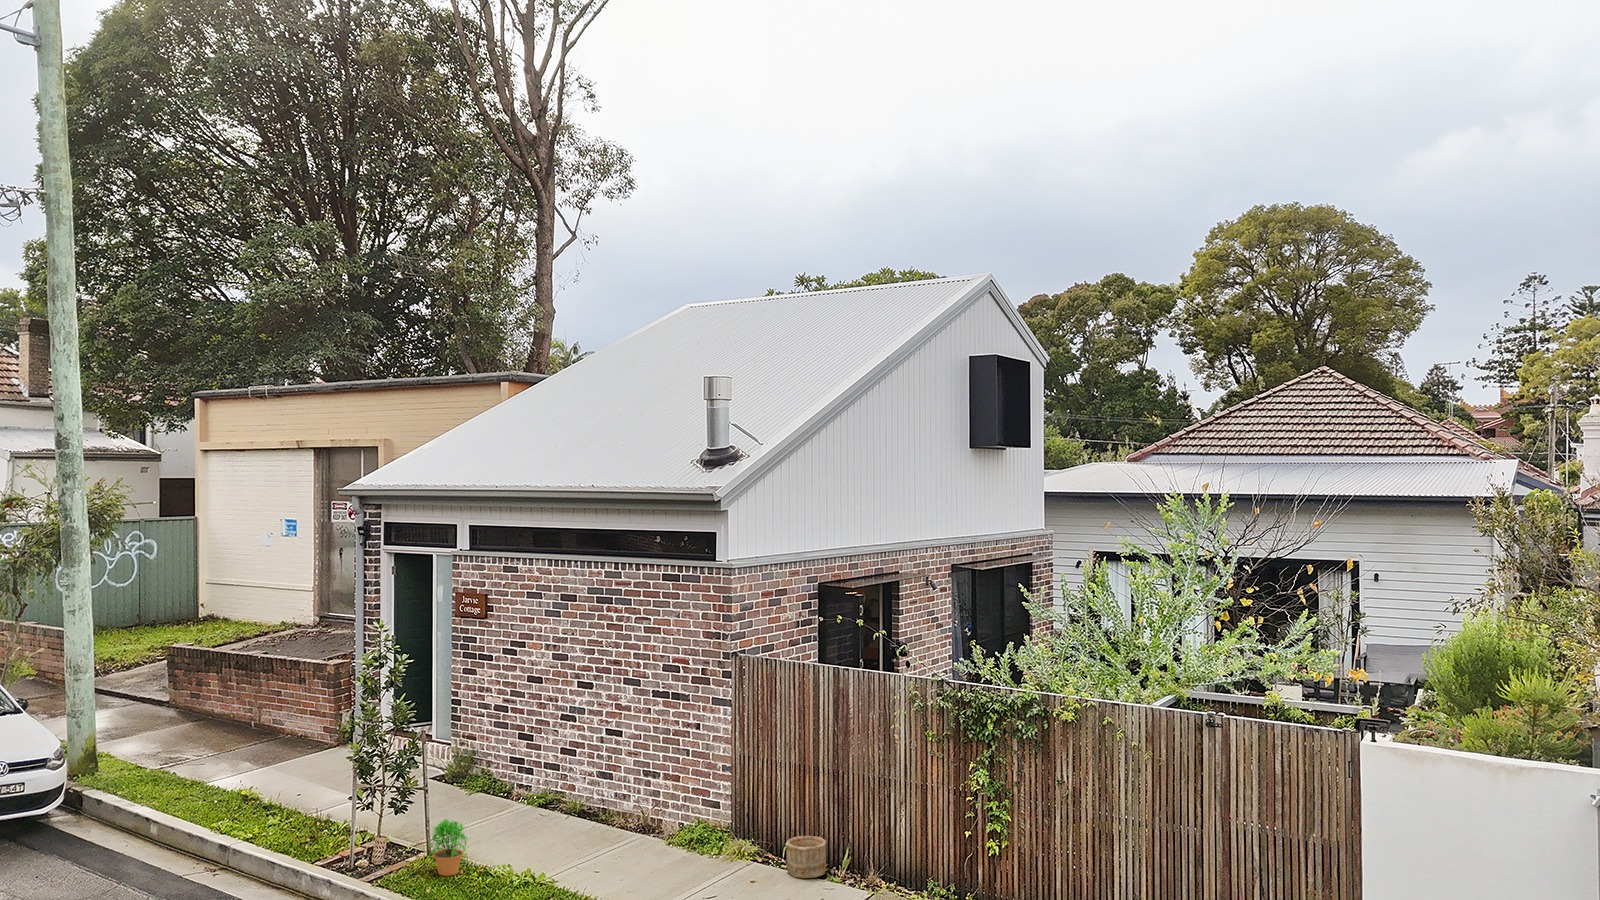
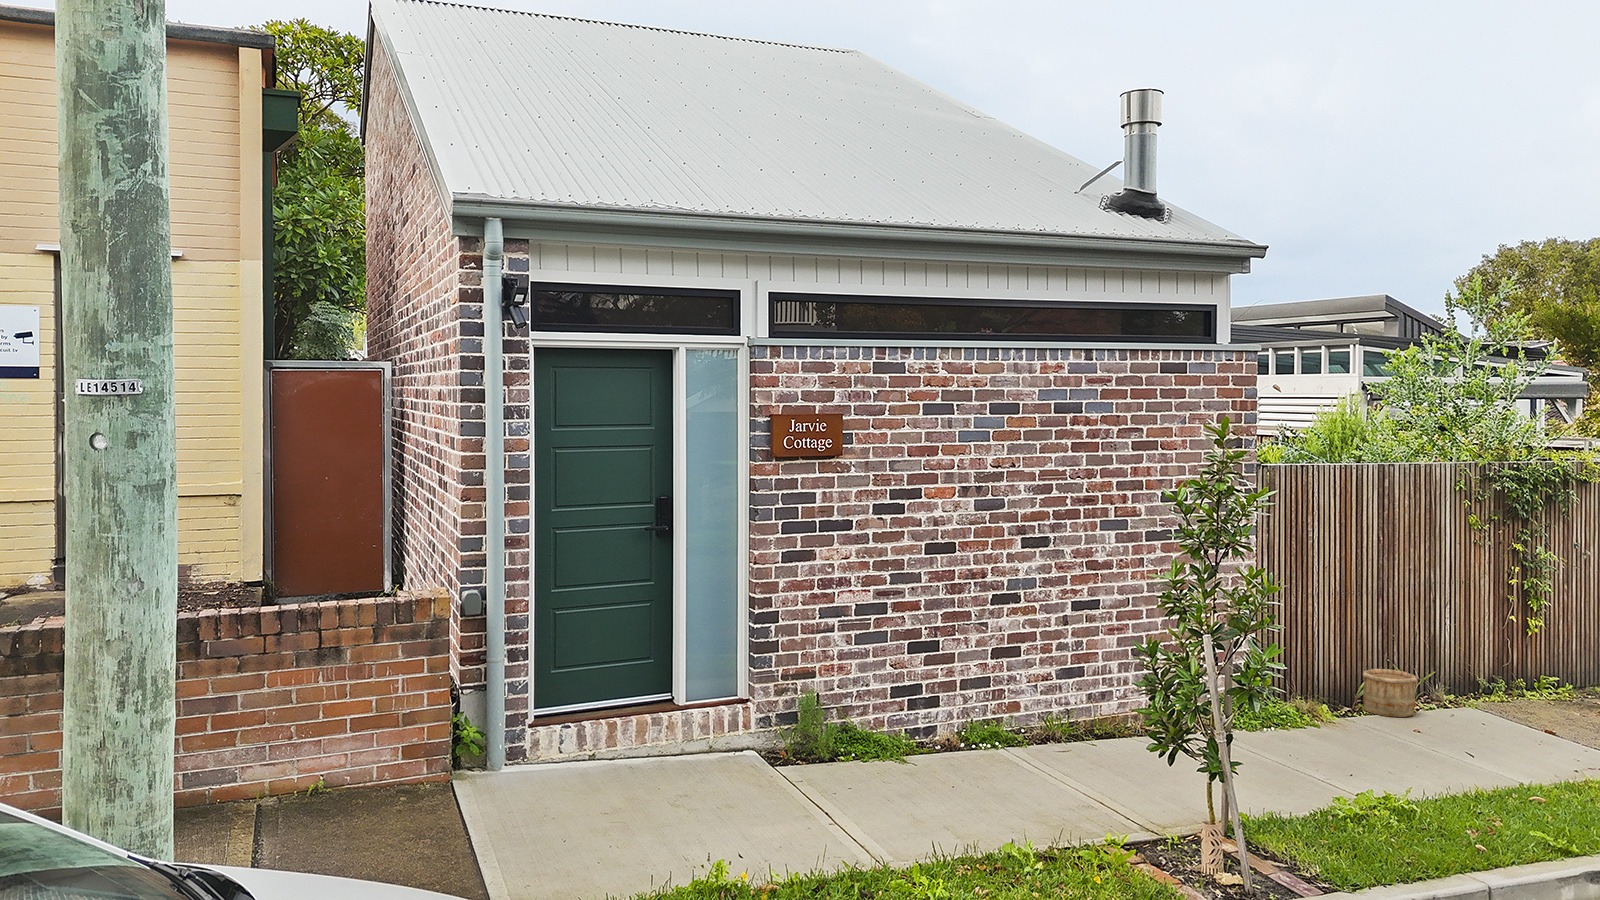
potted plant: present [429,819,467,876] -> none [1313,736,1387,834]

